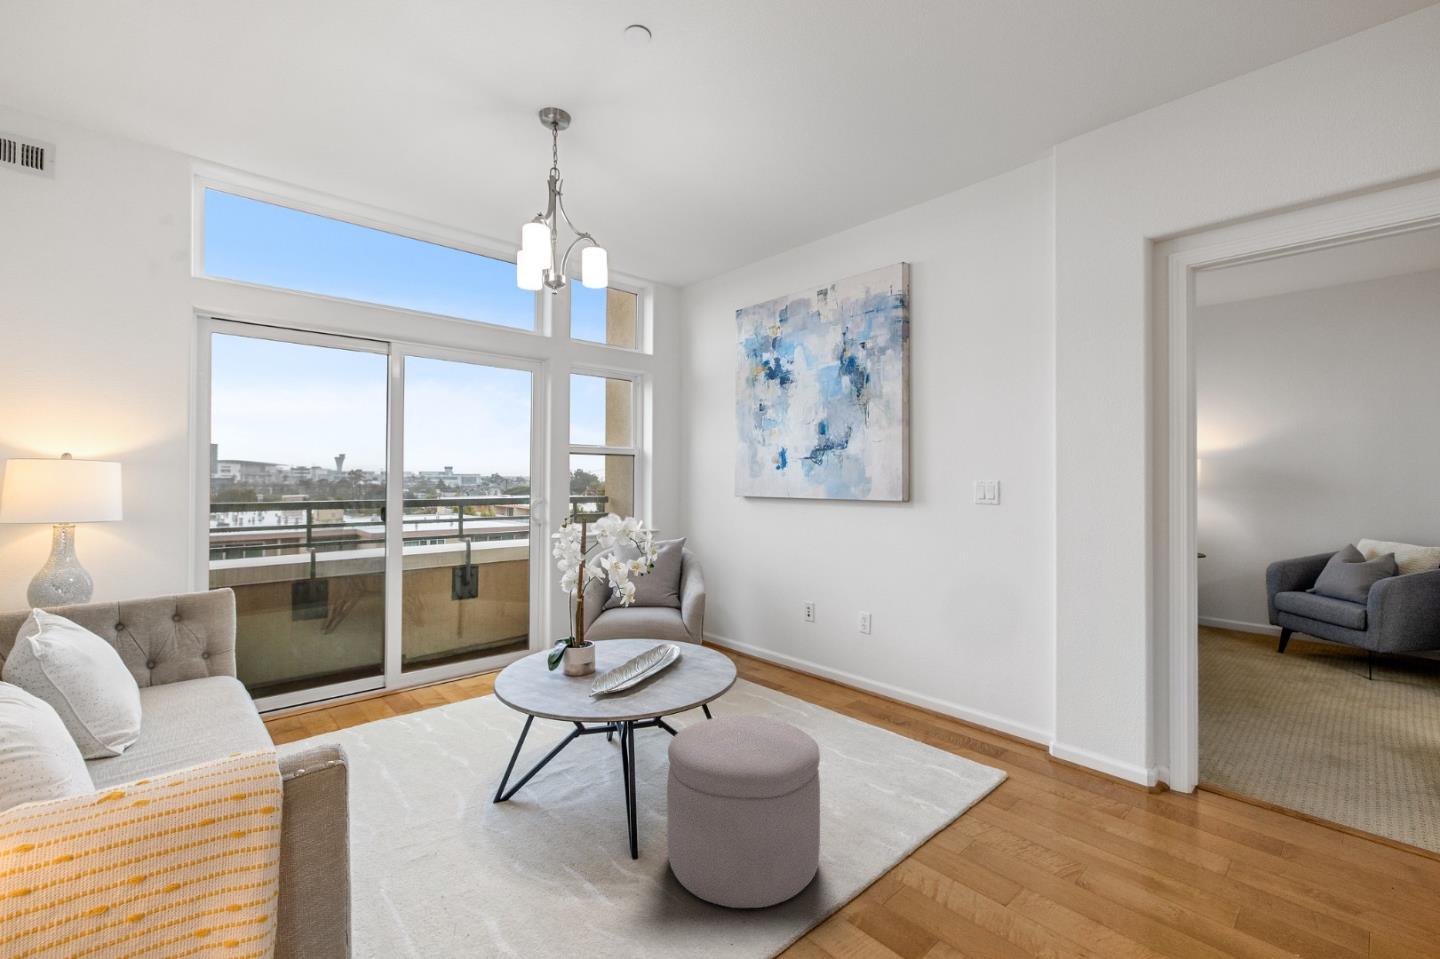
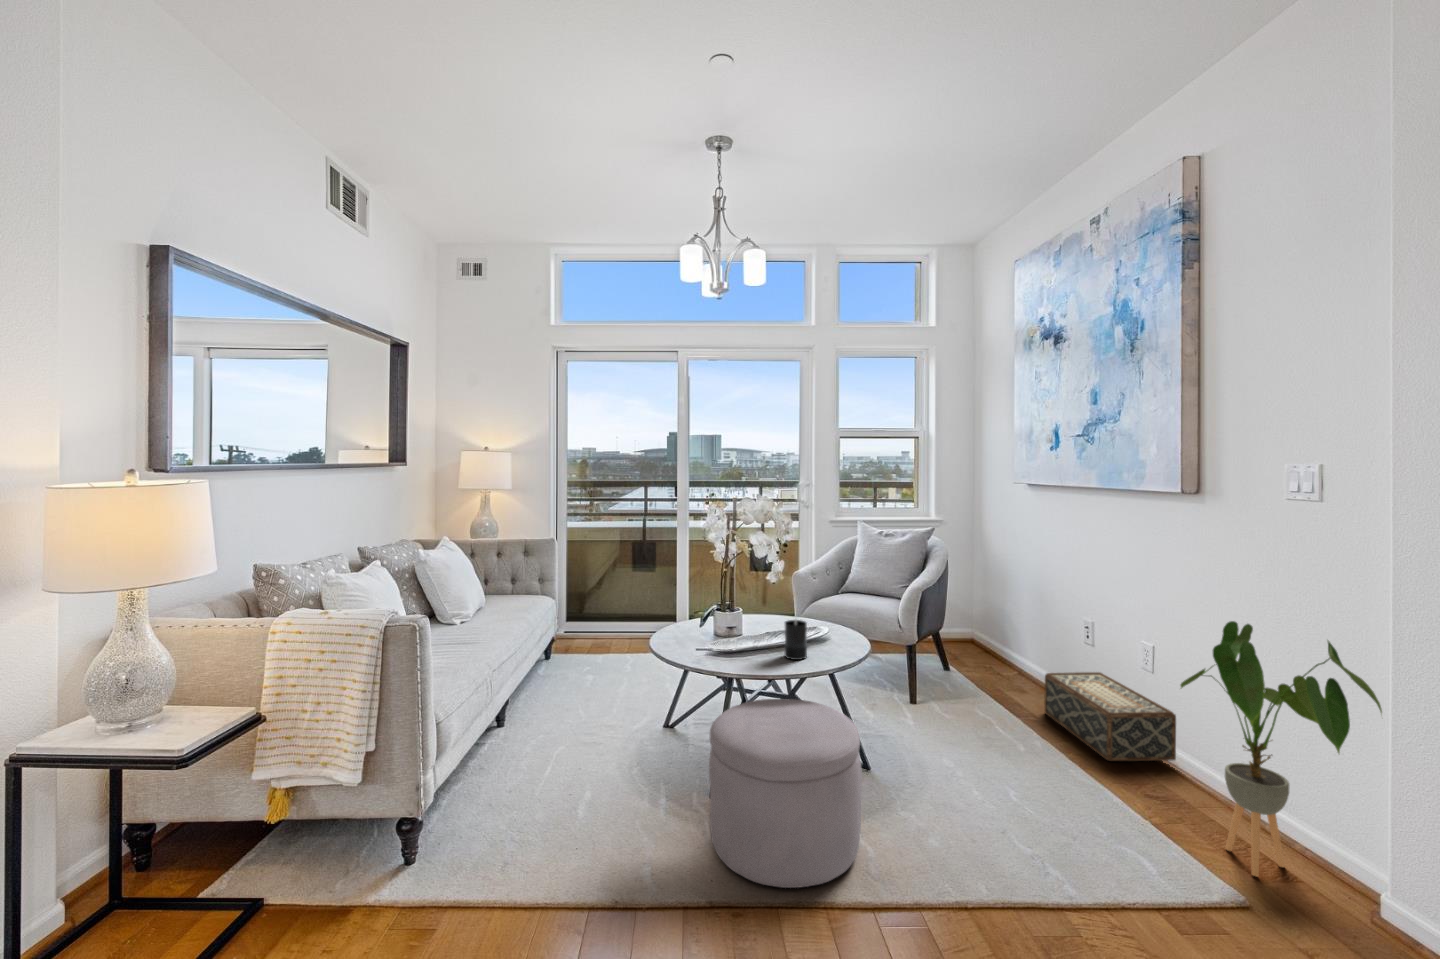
house plant: none [945,588,1051,757] -> present [1181,621,1382,877]
candle: none [673,635,696,680] -> present [785,616,807,660]
woven basket: none [801,647,901,711] -> present [1045,672,1176,761]

